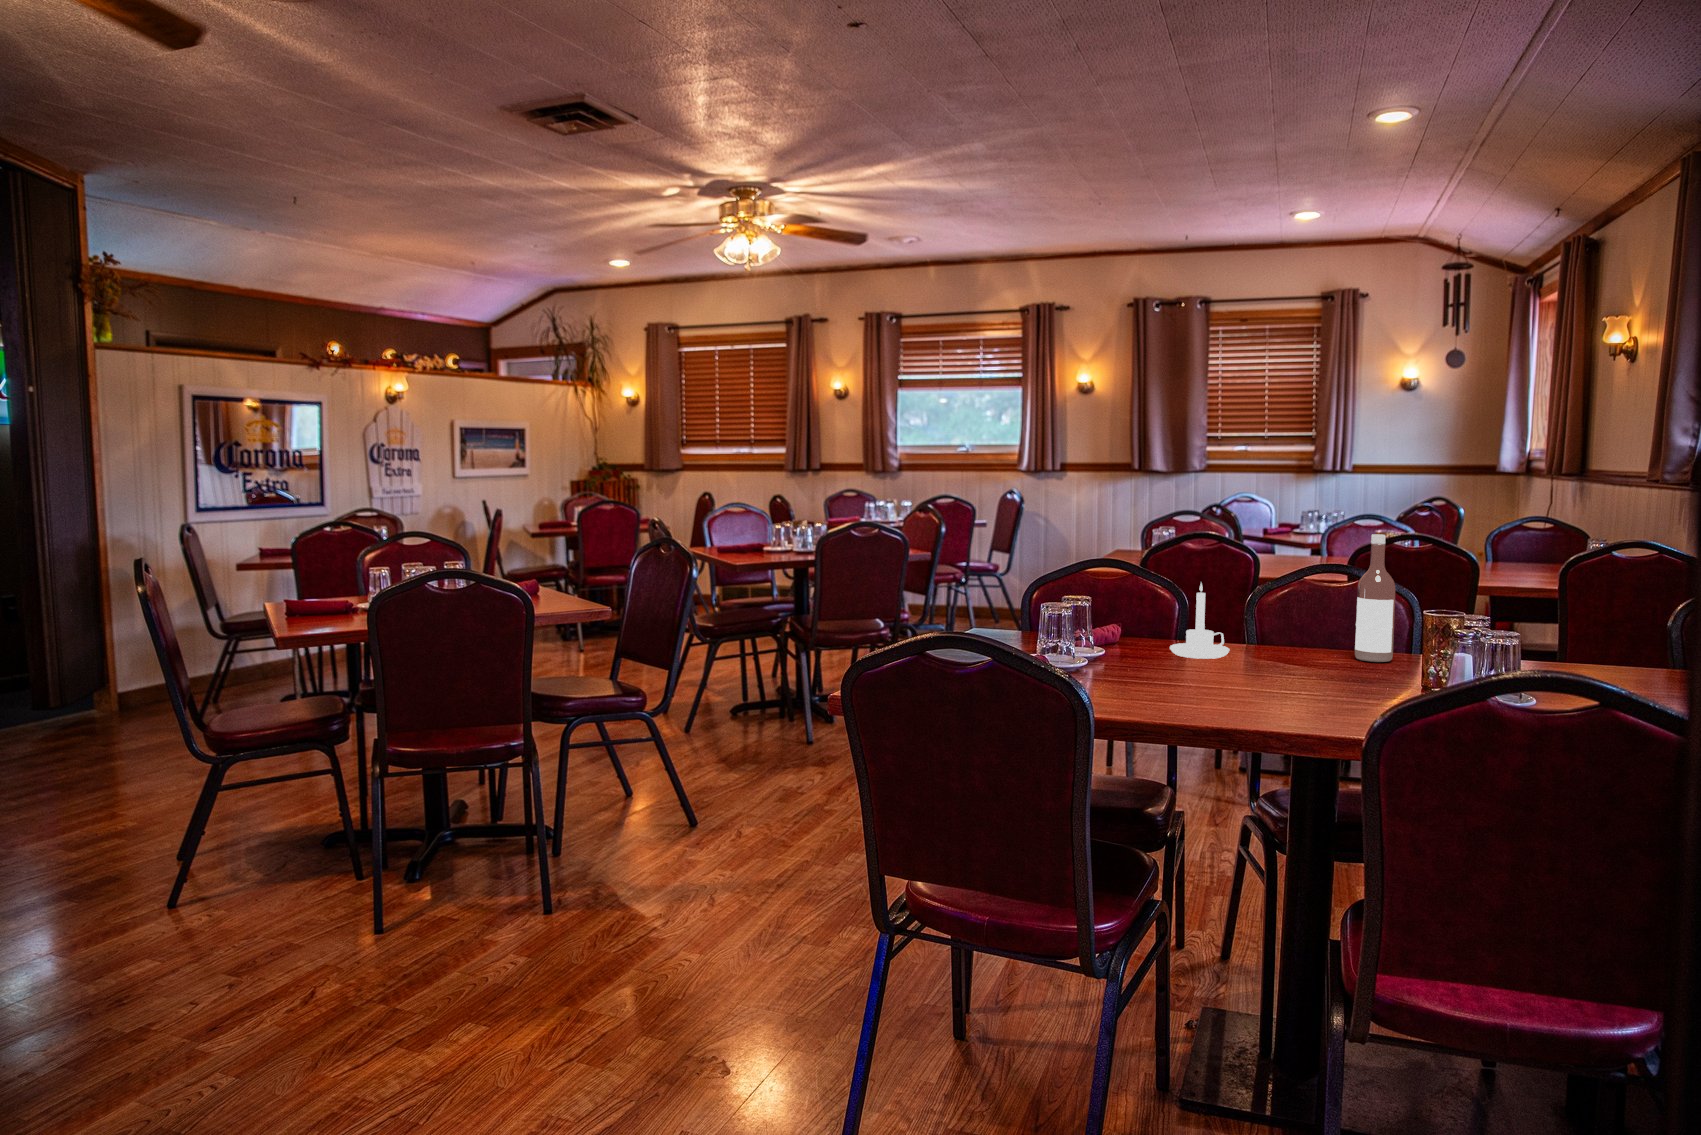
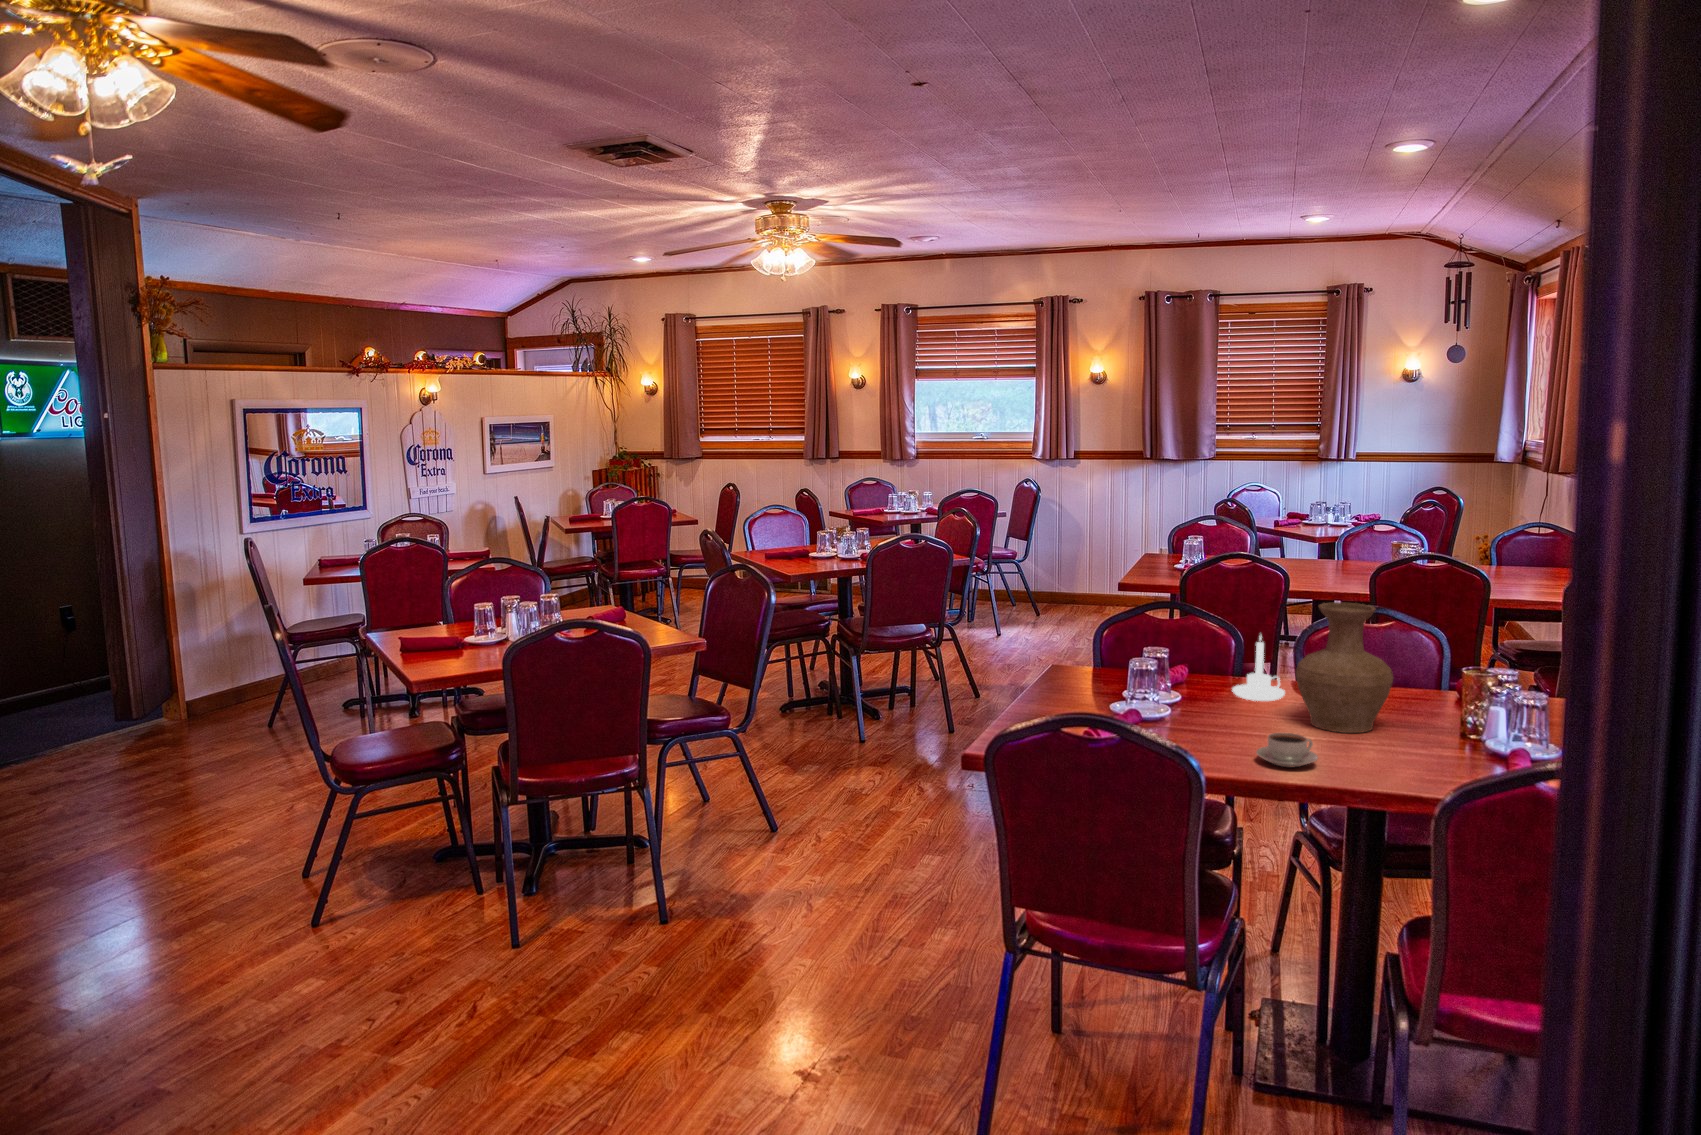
wine bottle: present [1355,534,1395,662] -> none [1395,590,1431,702]
vase: none [1234,539,1346,686] -> present [1296,602,1393,733]
coffee cup: none [1177,675,1249,713] -> present [1256,733,1318,767]

